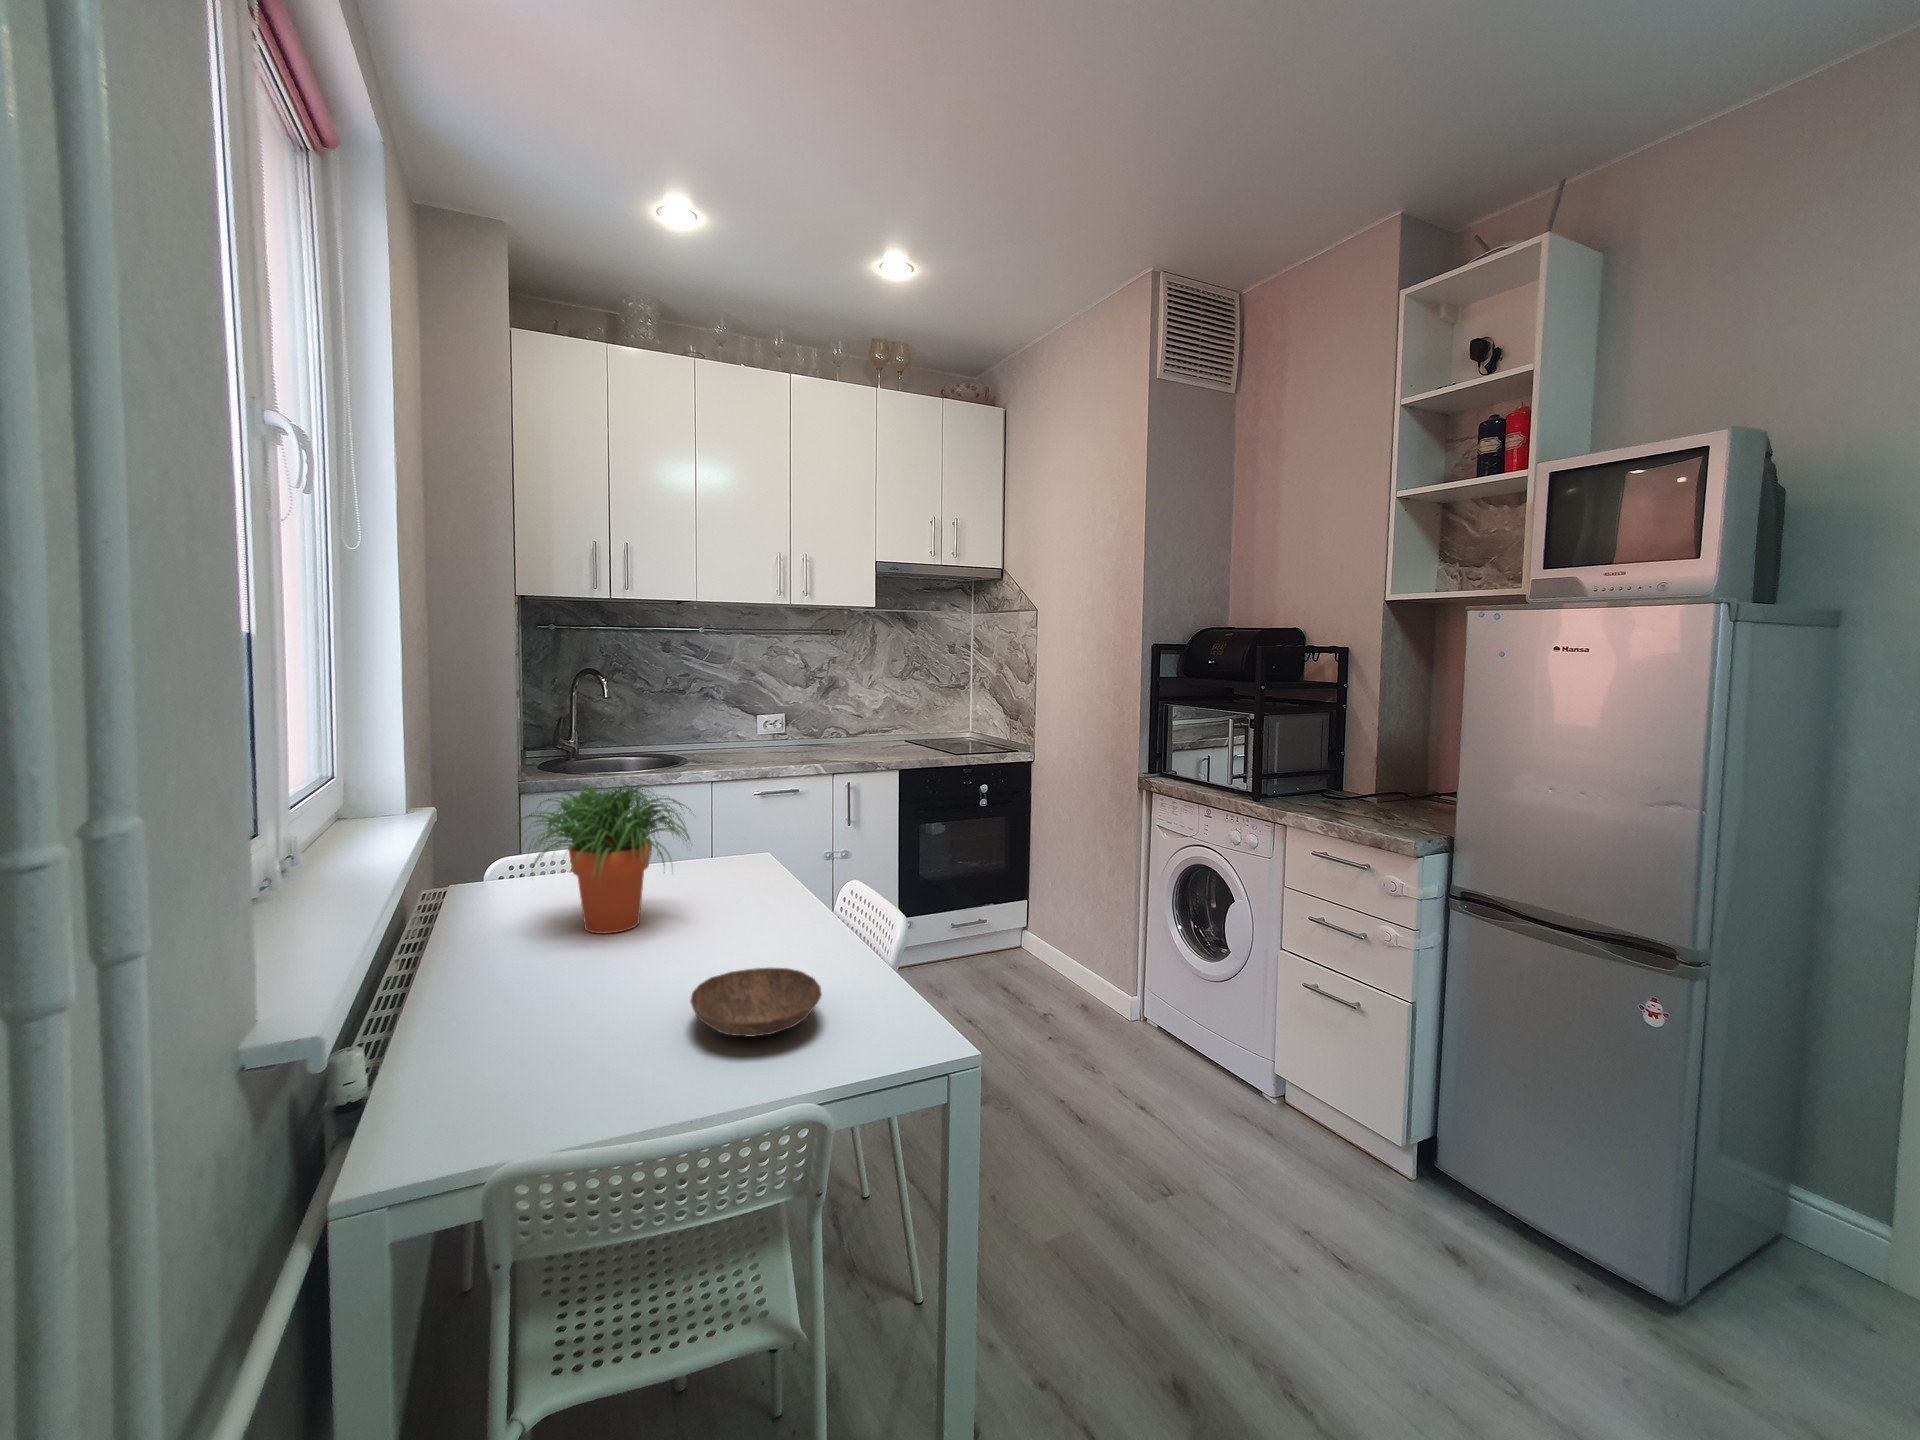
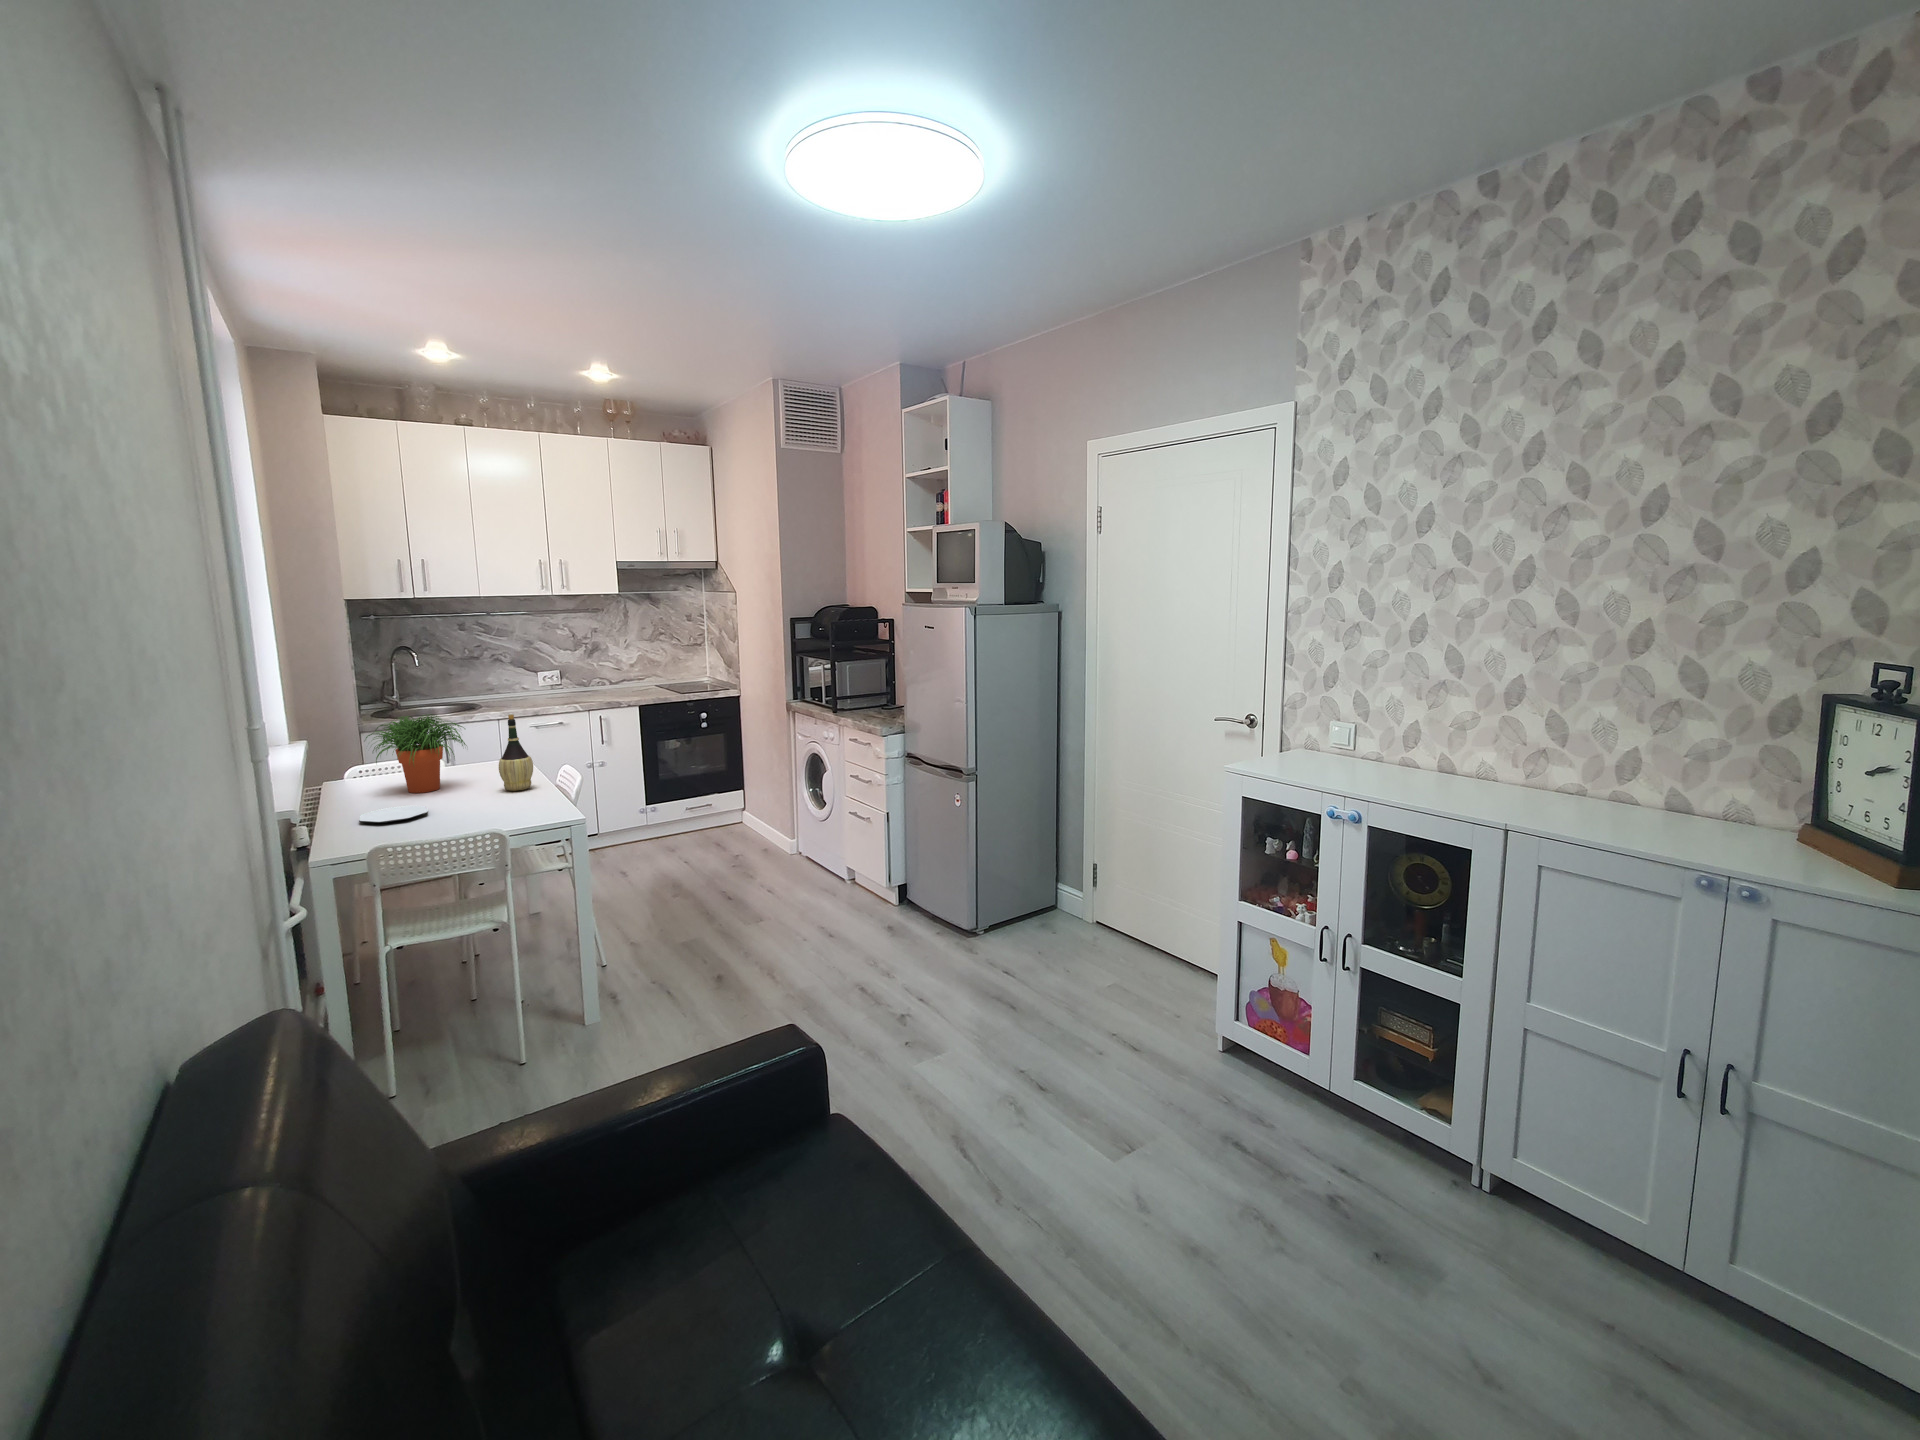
wine bottle: none [752,790,813,943] -> present [499,714,533,791]
bowl: present [690,968,822,1037] -> none [458,794,522,817]
plate: none [480,980,624,1041] -> present [359,806,428,823]

